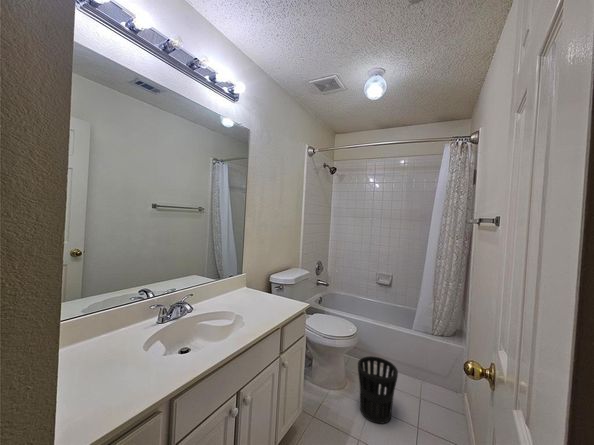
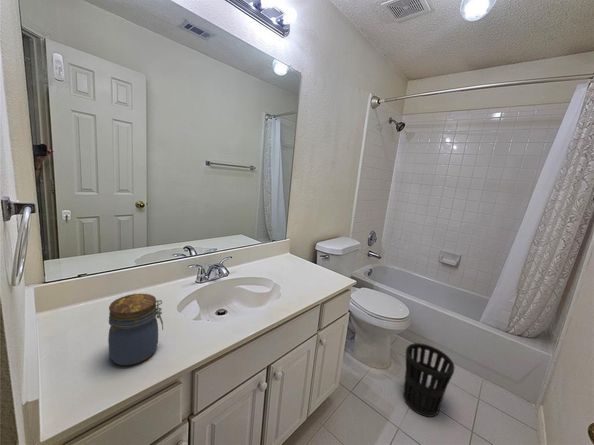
jar: none [85,331,140,404] -> present [108,294,163,365]

